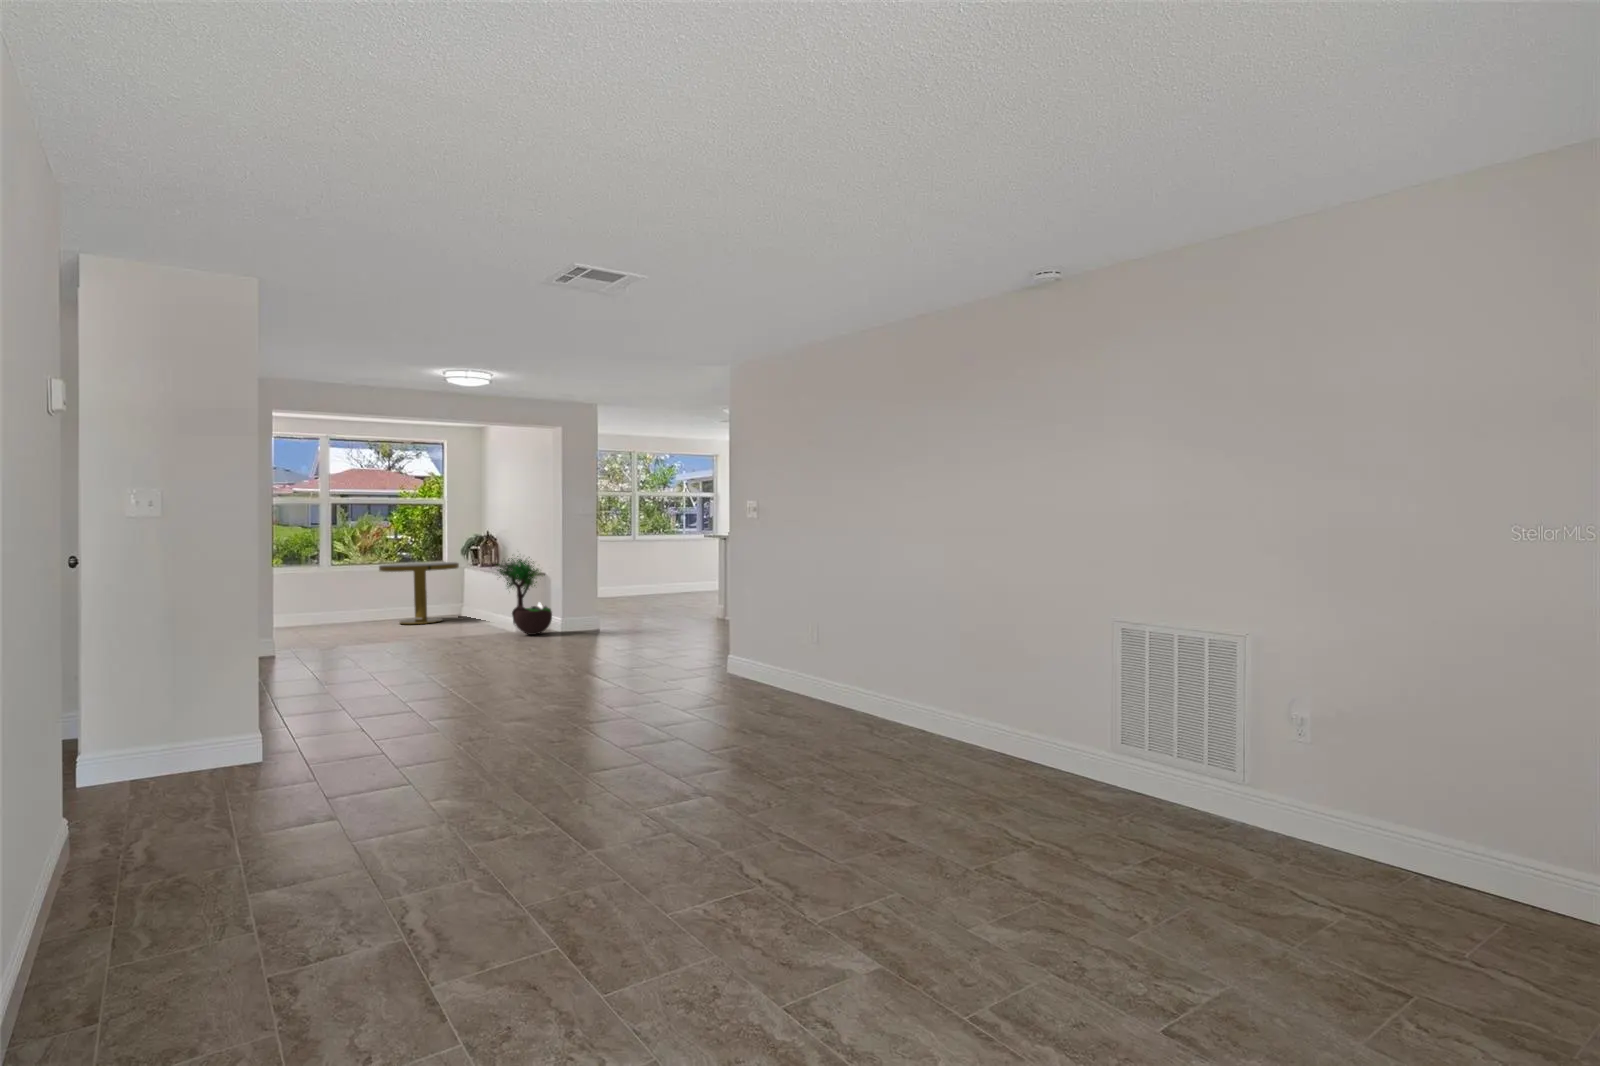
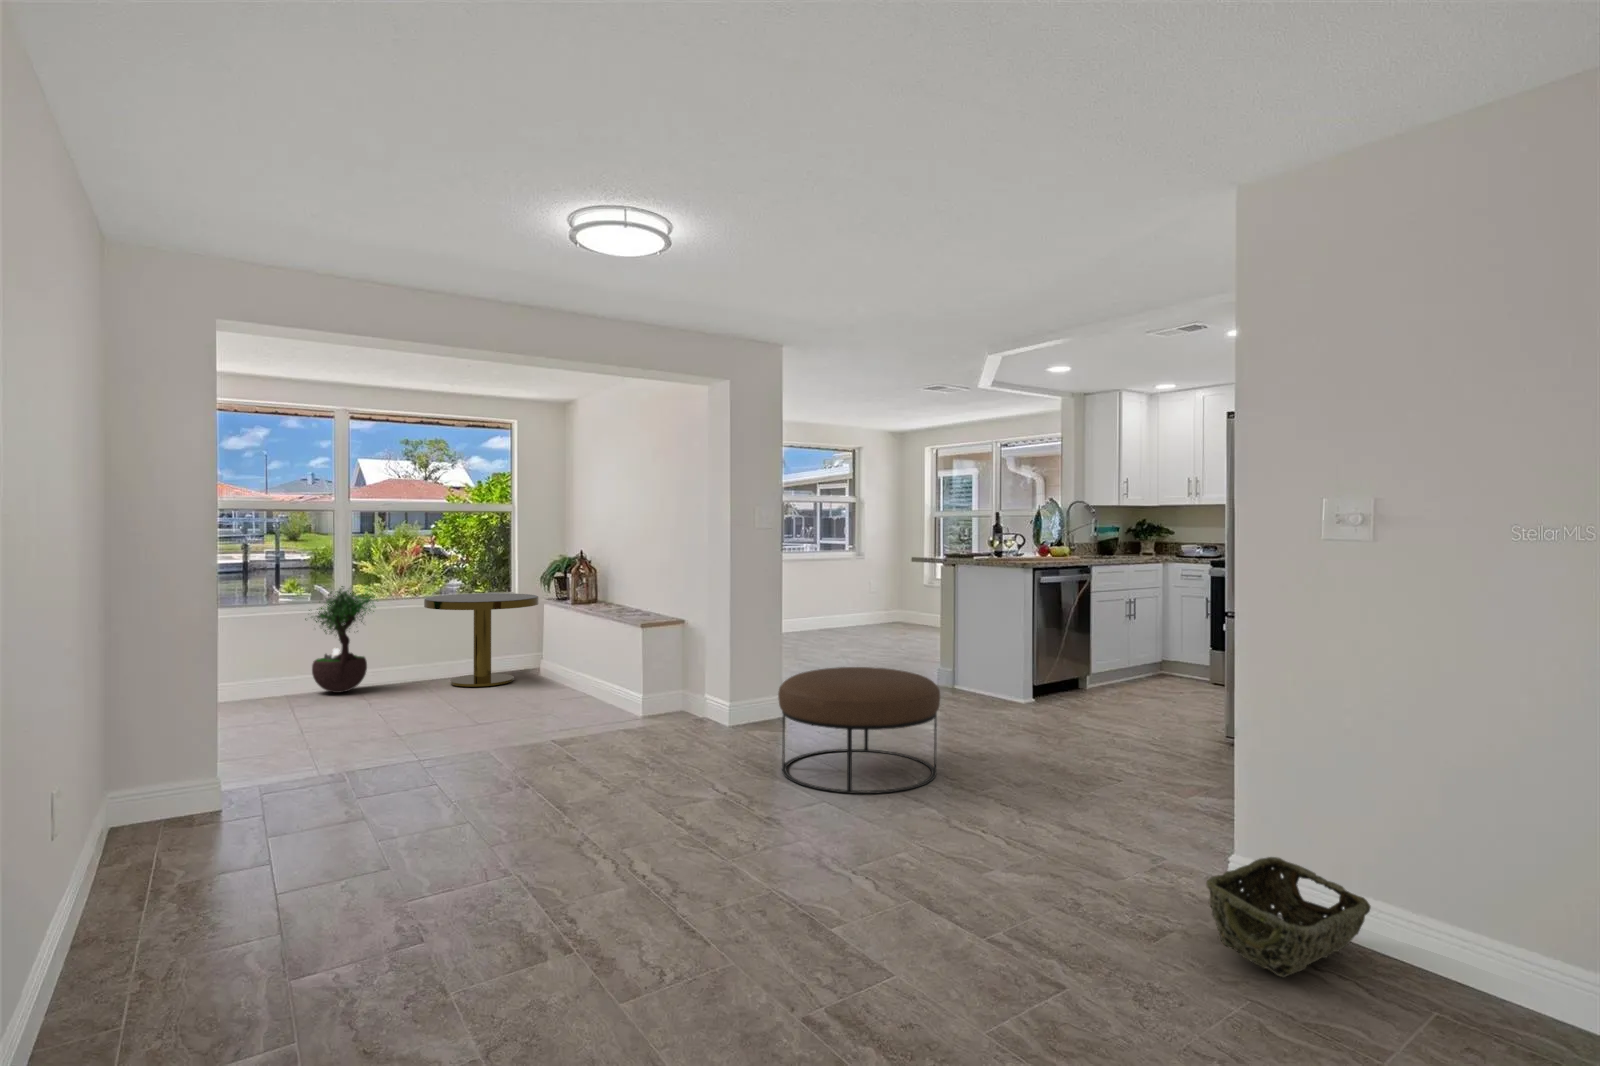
potted tree: present [498,556,552,635] -> present [305,586,376,693]
ottoman: none [571,590,666,655] -> present [778,667,940,794]
woven basket: none [691,650,767,689] -> present [1206,857,1371,977]

